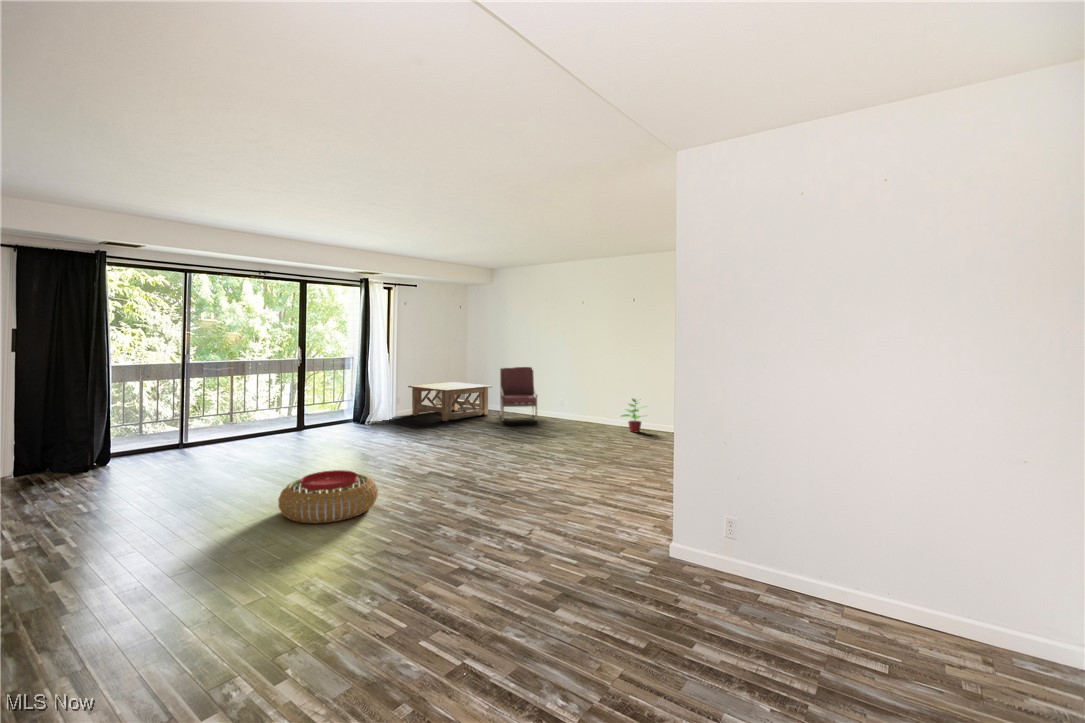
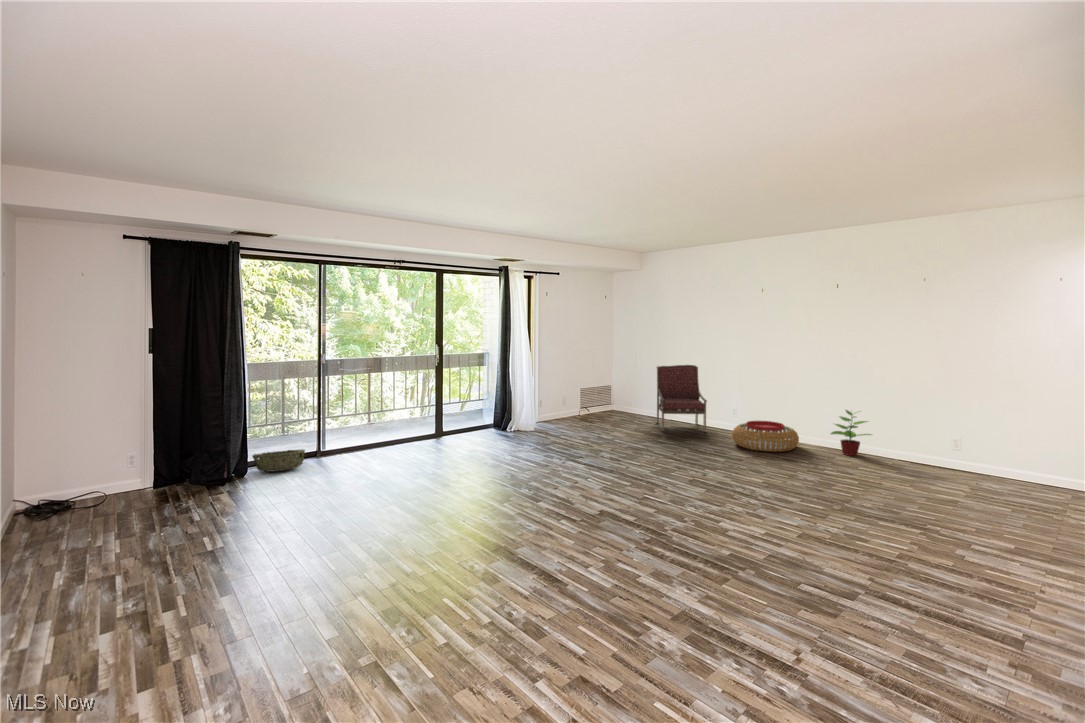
coffee table: present [408,382,492,421] -> none [549,381,647,429]
woven basket: none [113,441,168,461] -> present [253,449,305,471]
pouf: present [278,470,378,523] -> present [732,421,799,452]

